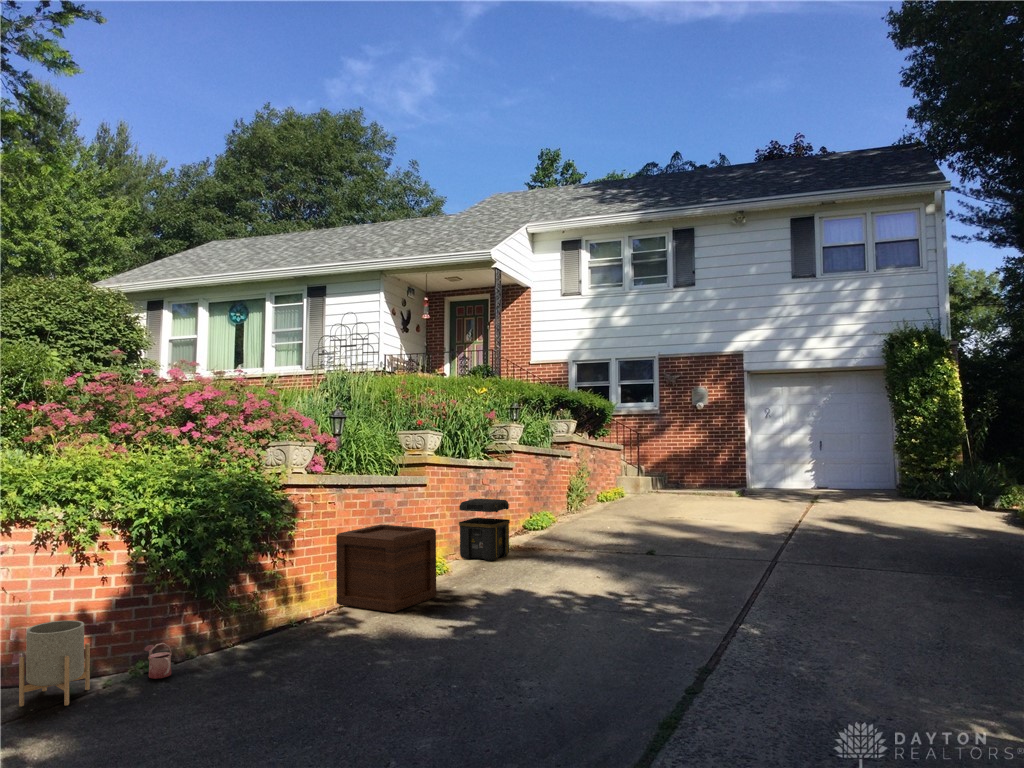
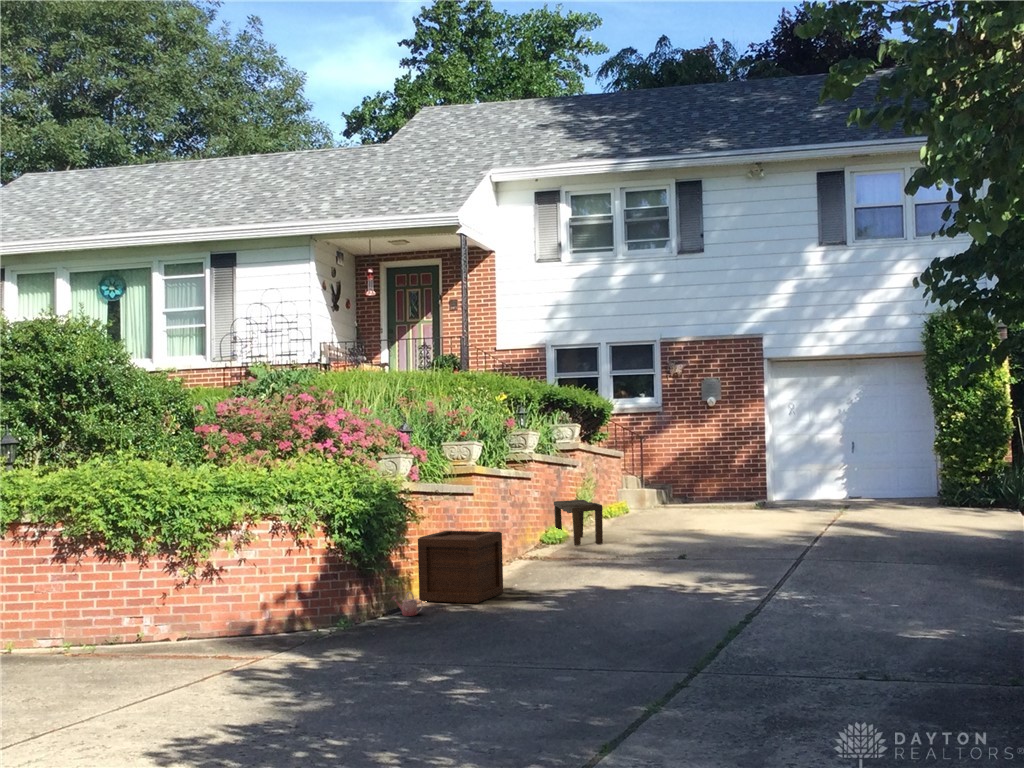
bench: none [538,489,579,534] -> present [554,500,603,545]
toolbox: present [459,499,510,561] -> none [496,509,545,568]
planter: present [19,620,90,706] -> none [250,598,289,658]
watering can: present [144,643,172,679] -> present [391,592,423,616]

